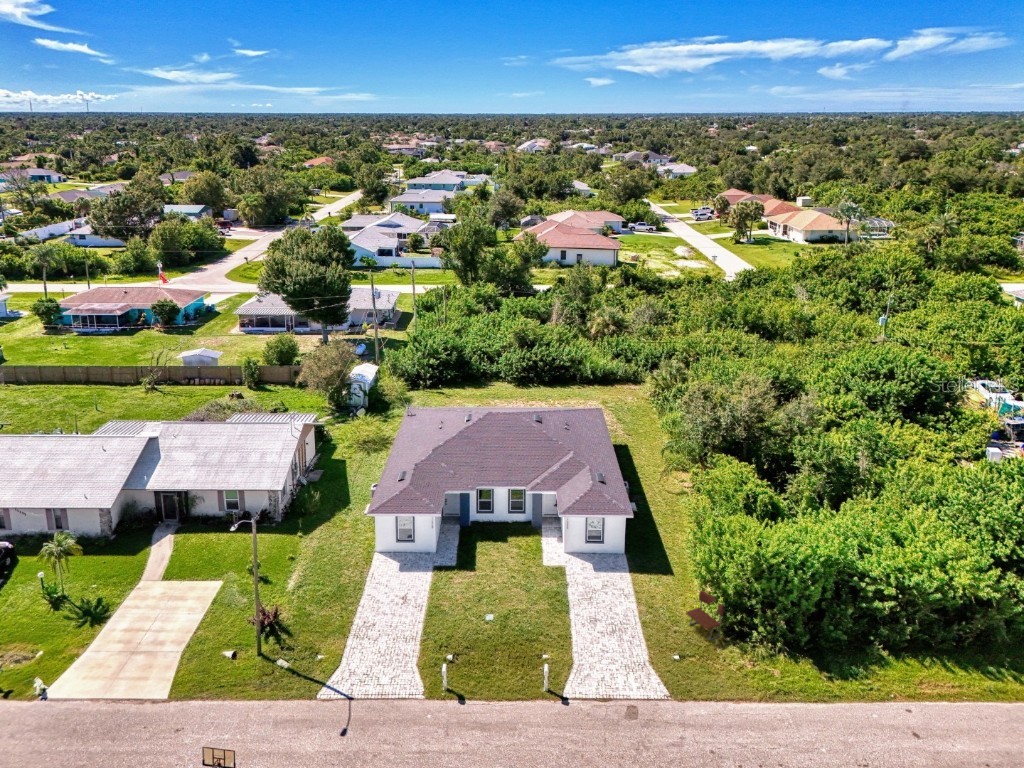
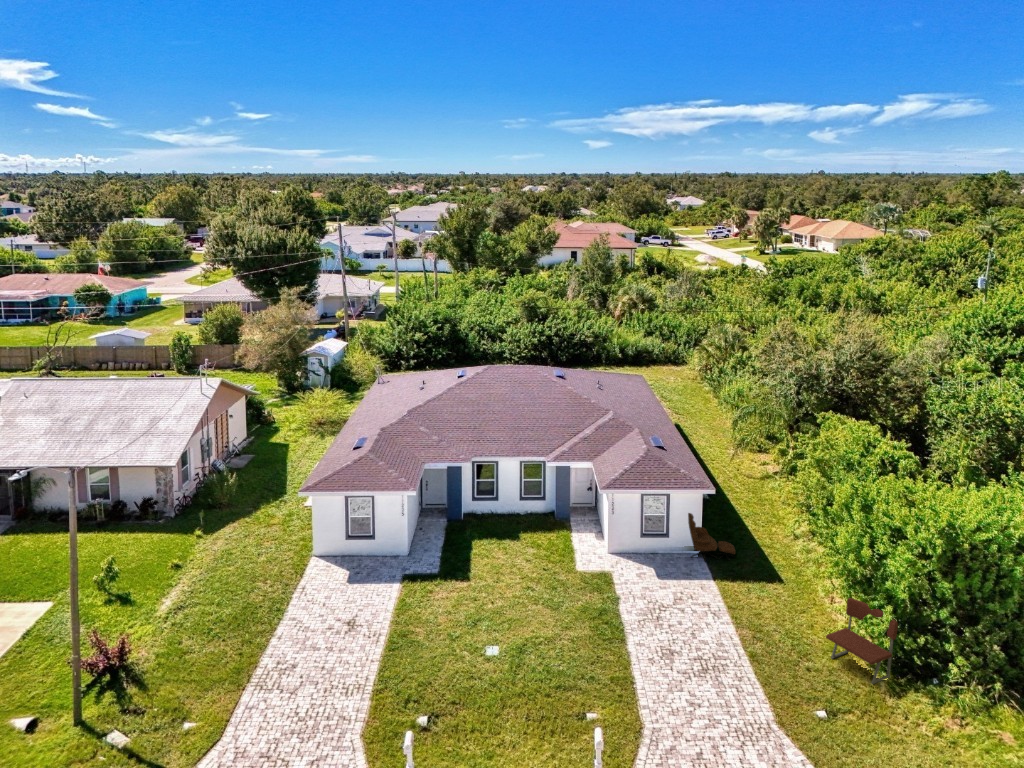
lounge chair: none [617,528,646,560] -> present [688,513,735,562]

